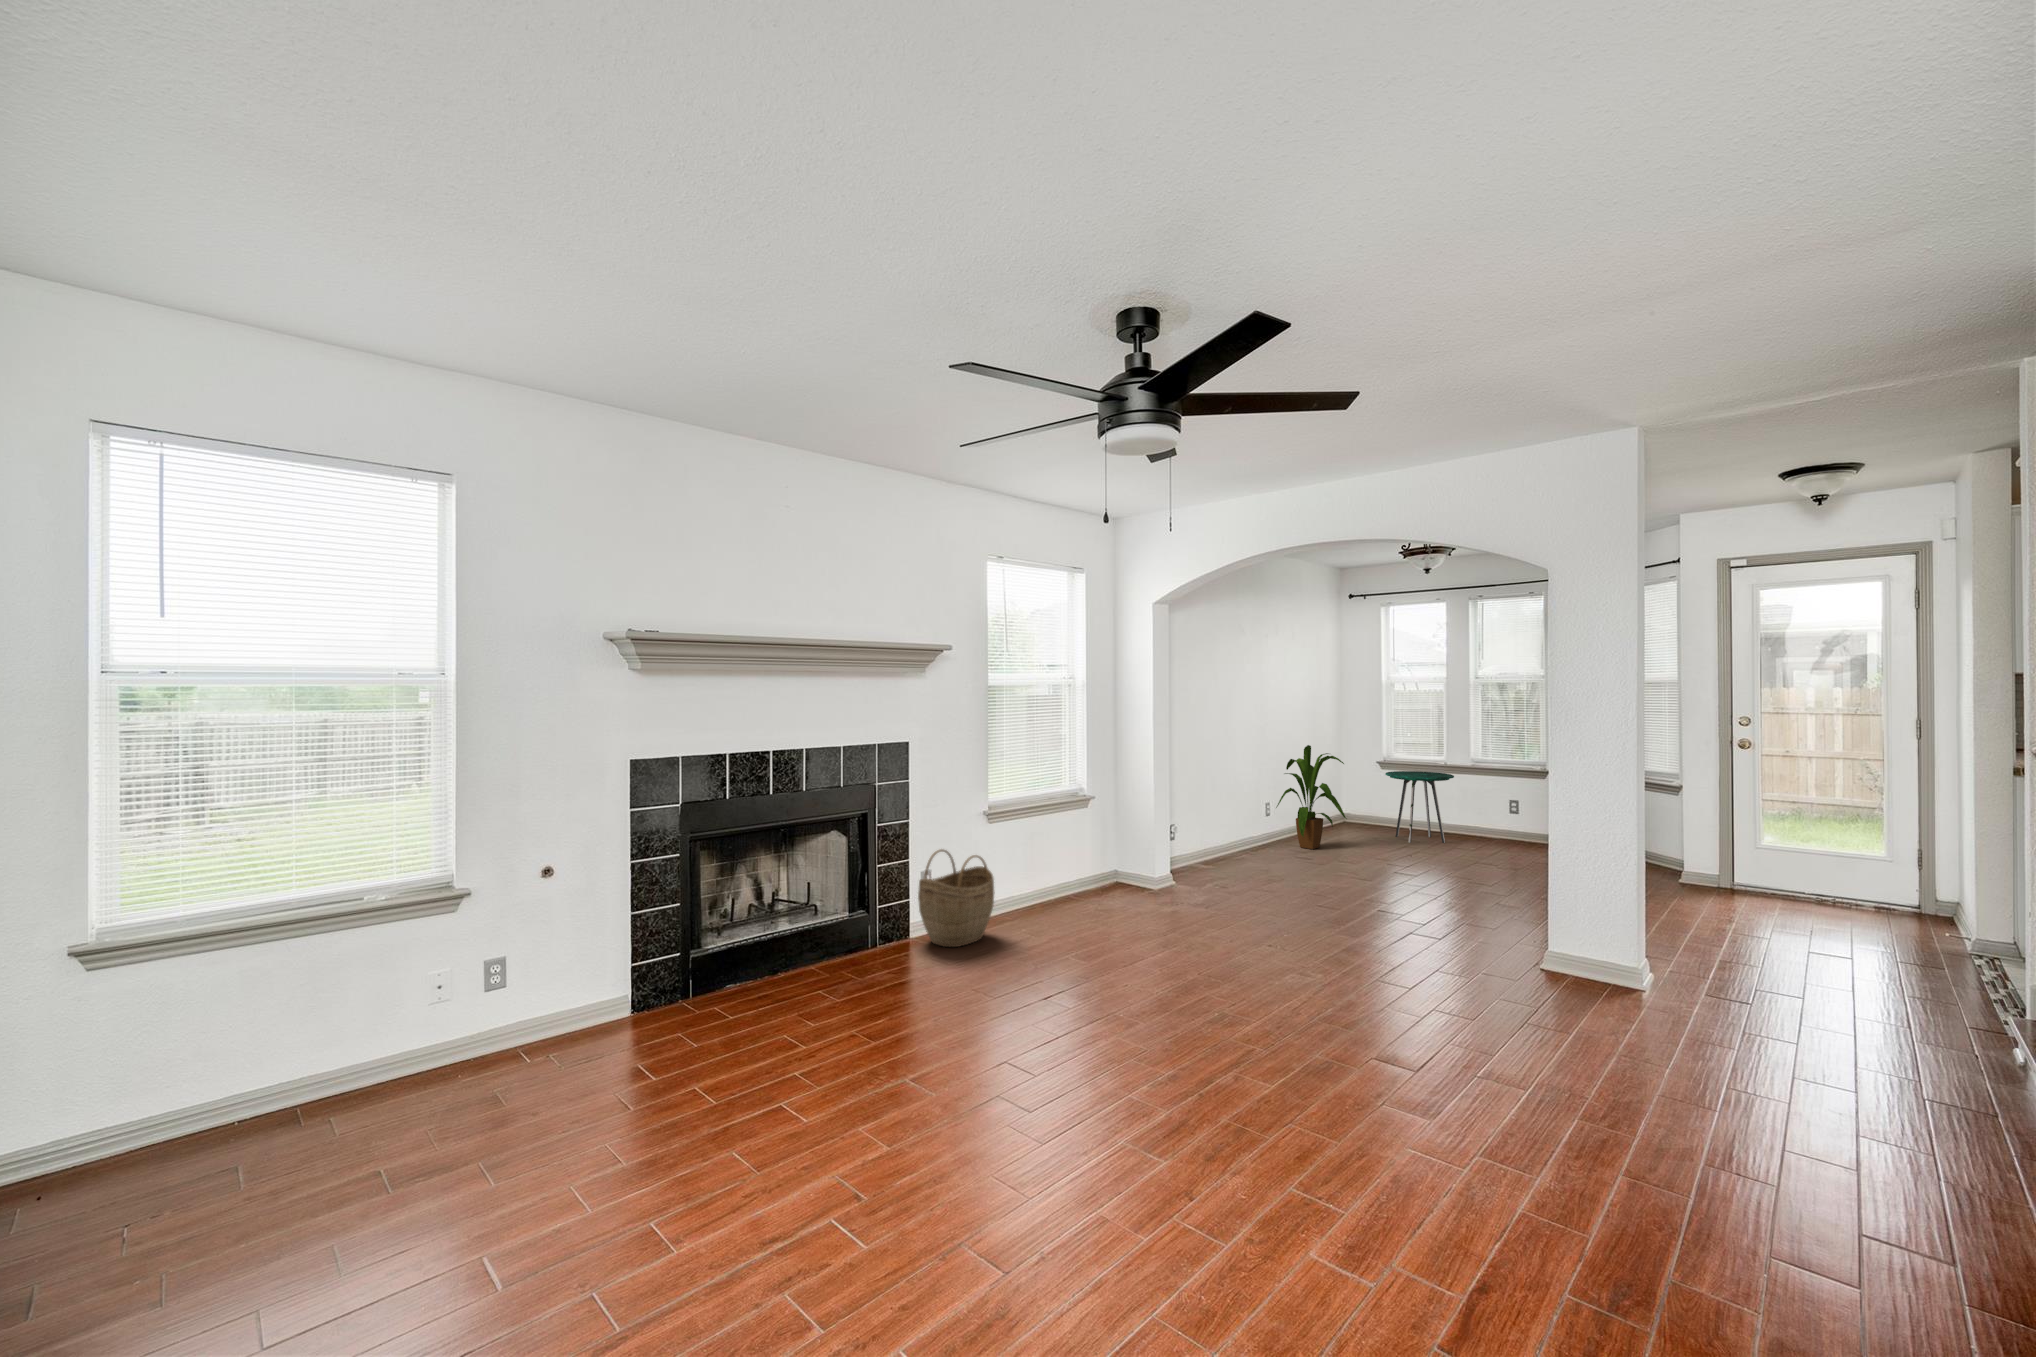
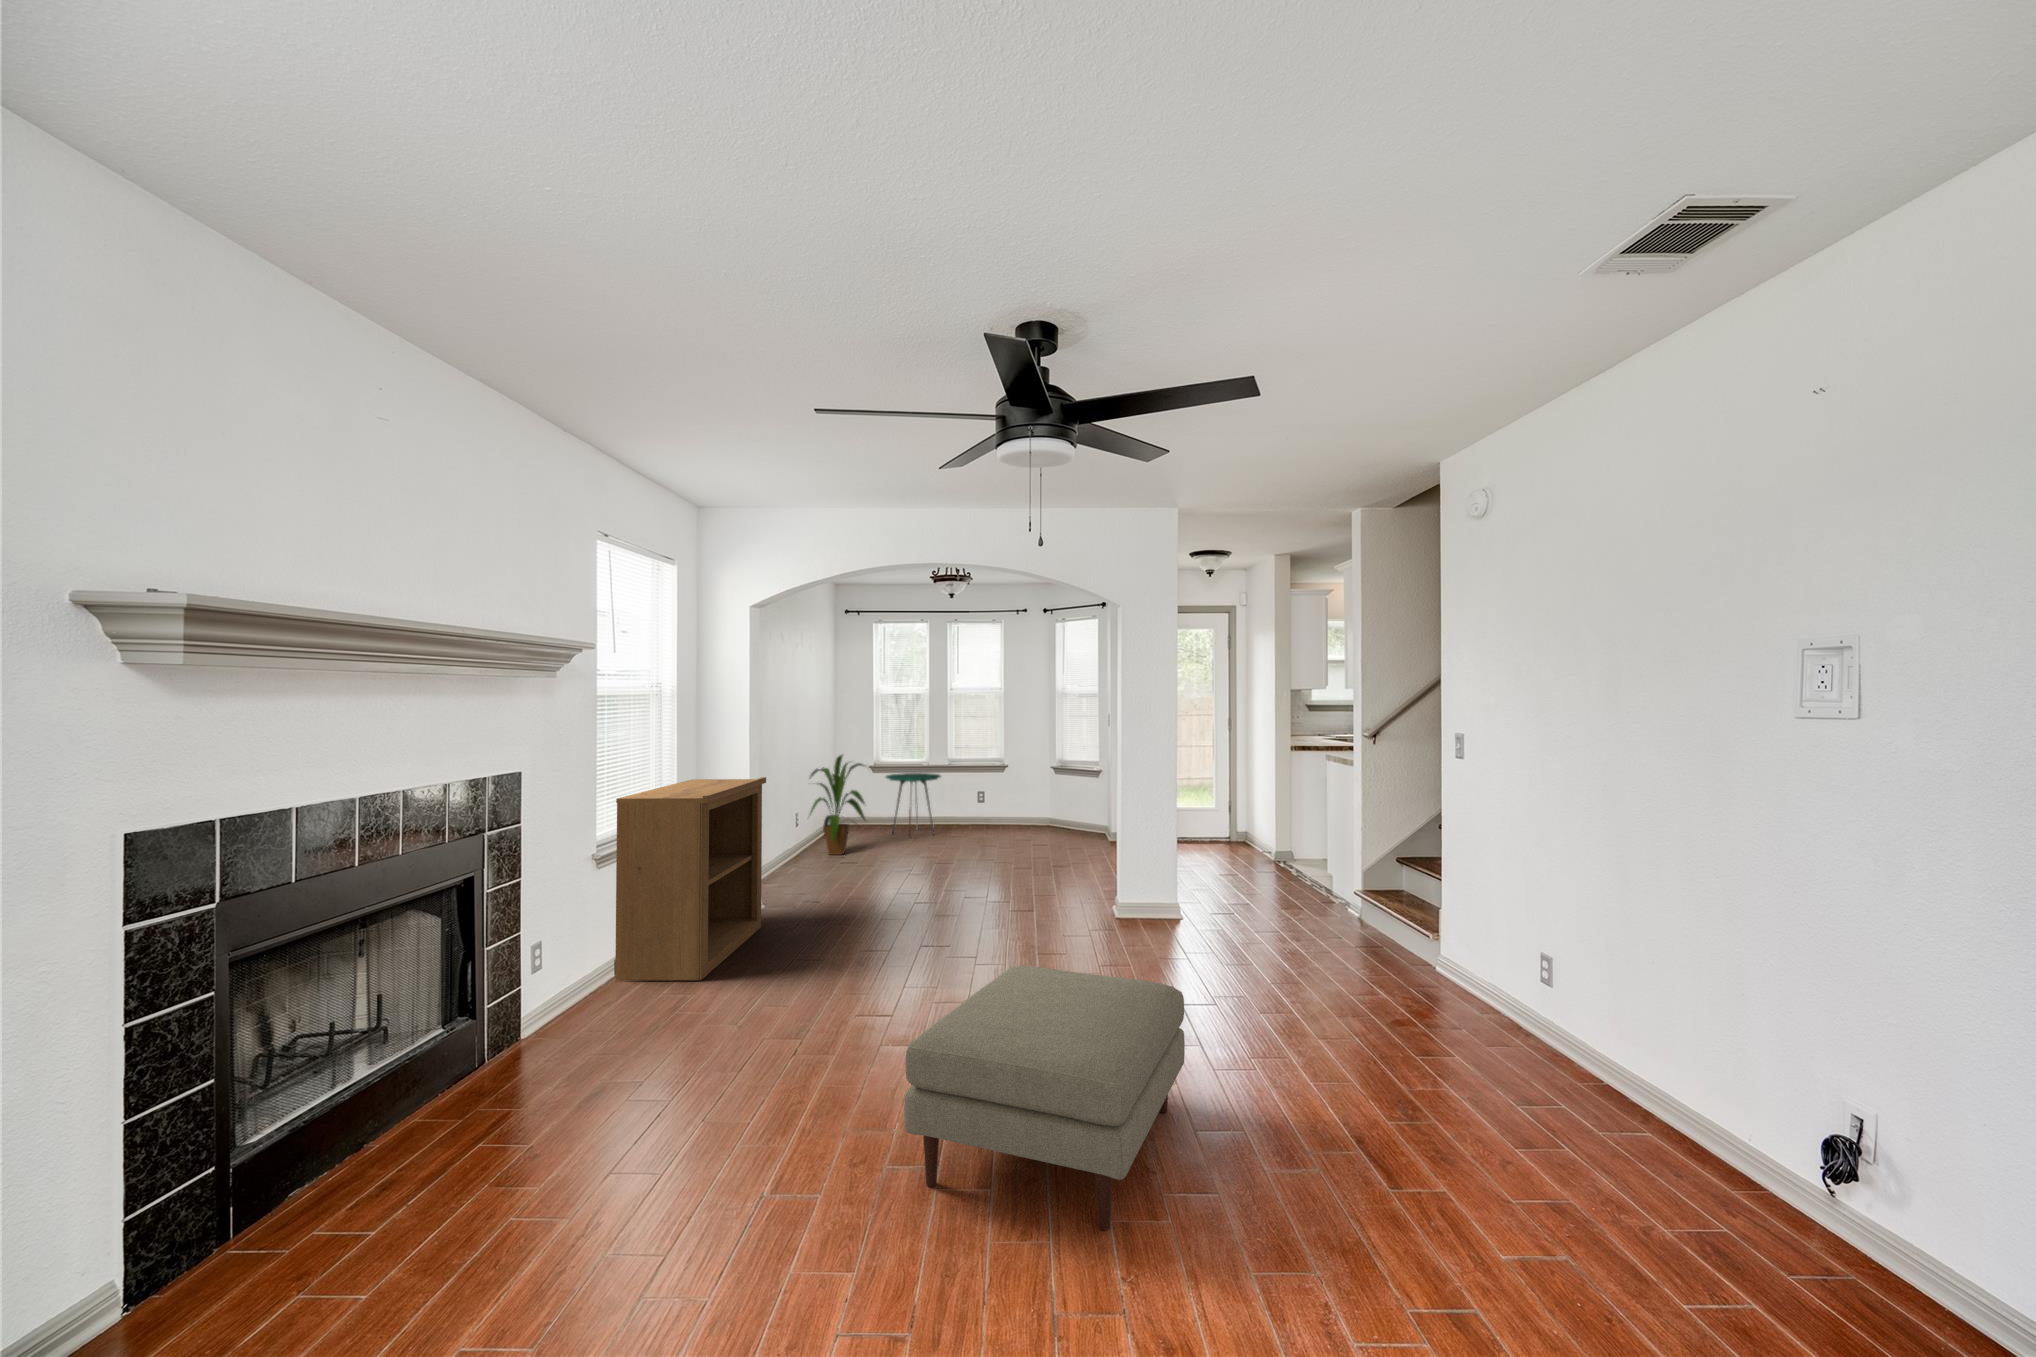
bookshelf: none [1006,759,1159,928] -> present [614,777,766,981]
woven basket: present [918,849,995,947] -> none [540,910,639,1038]
ottoman: none [989,962,1314,1216] -> present [904,966,1185,1230]

